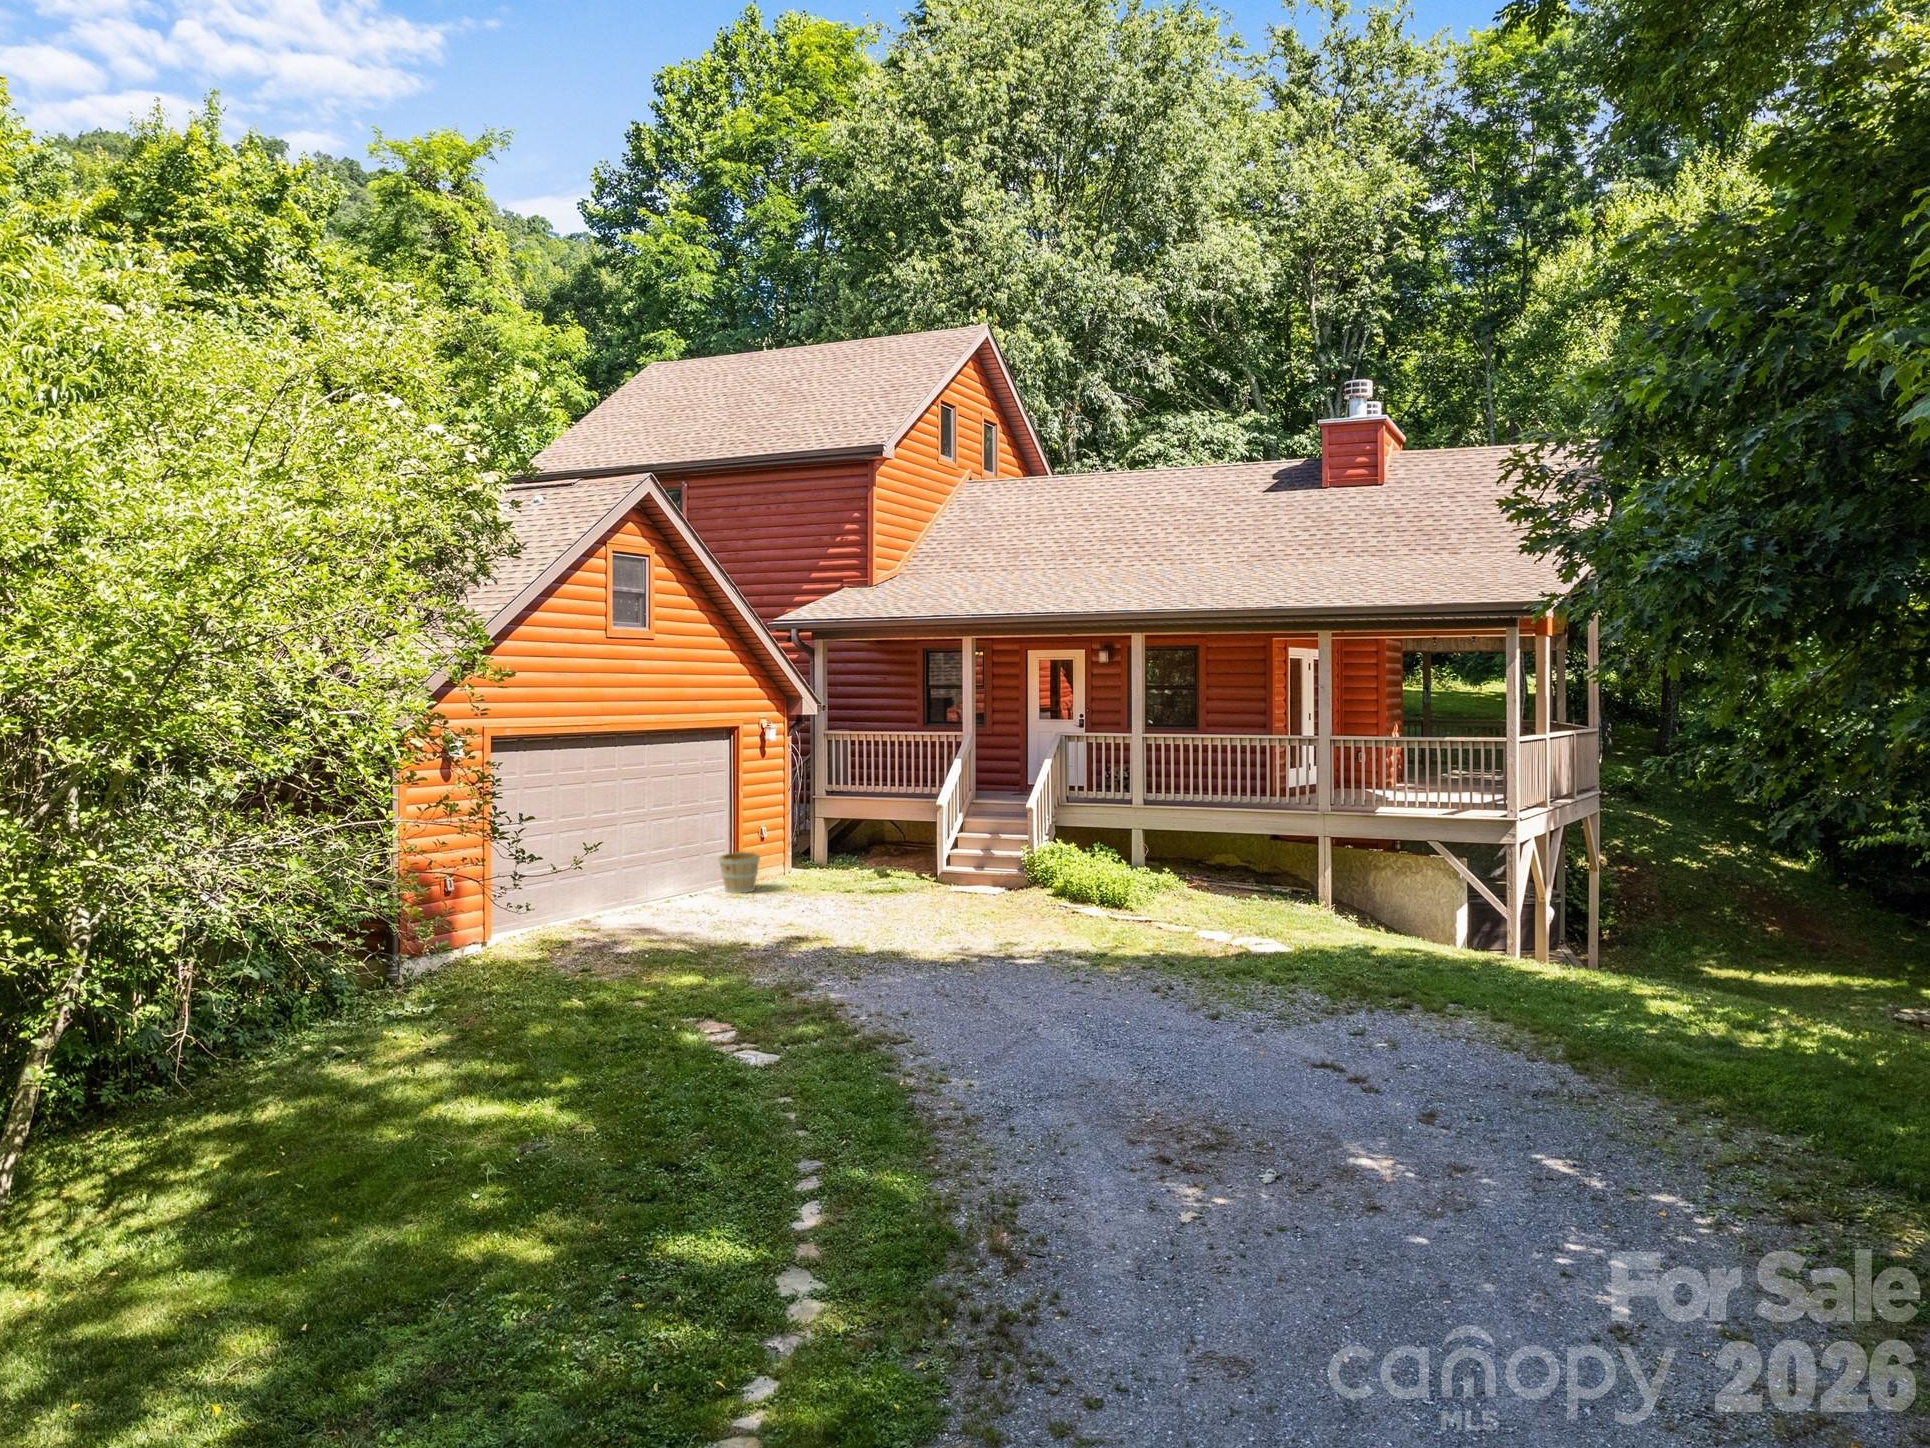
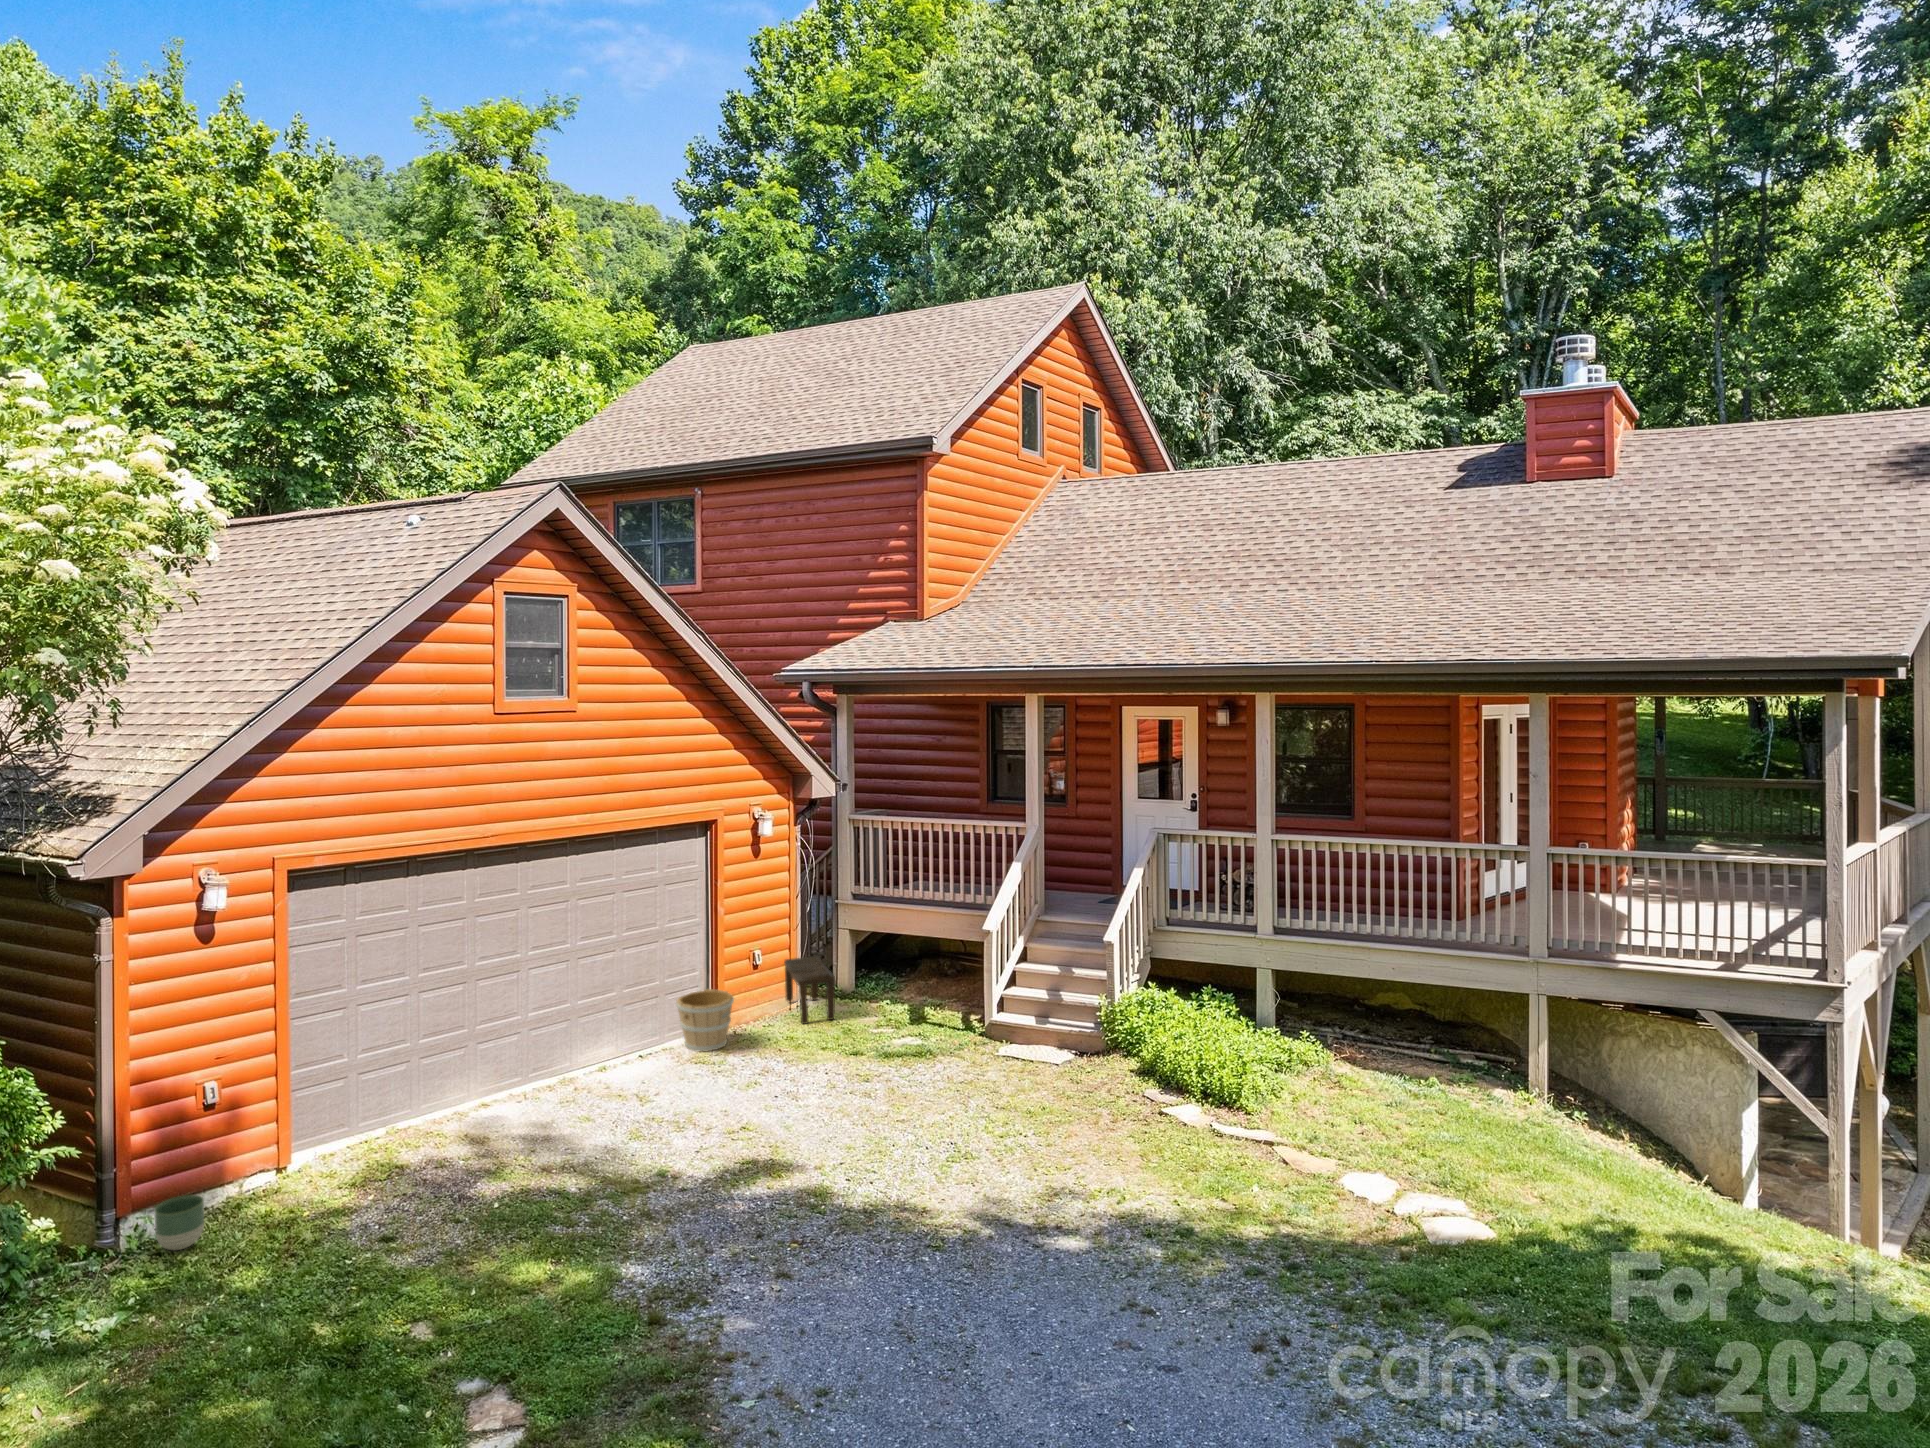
bench: none [784,836,828,879] -> present [784,956,835,1024]
planter: none [435,945,465,978] -> present [154,1195,204,1250]

